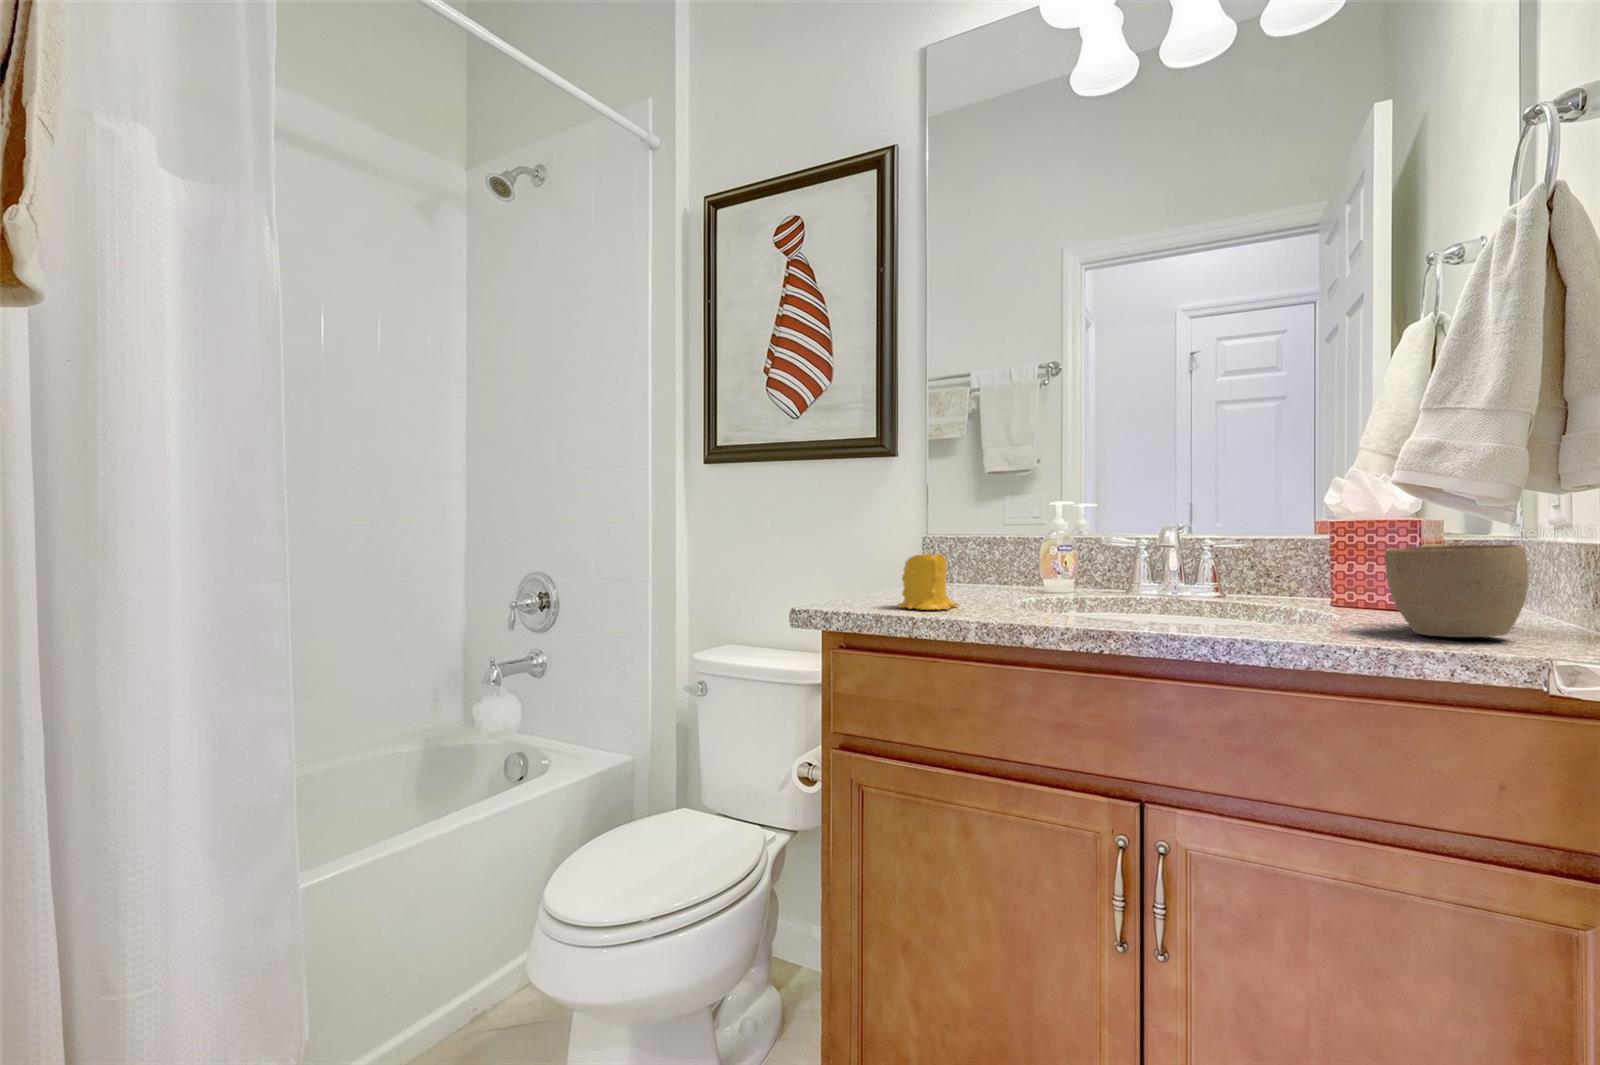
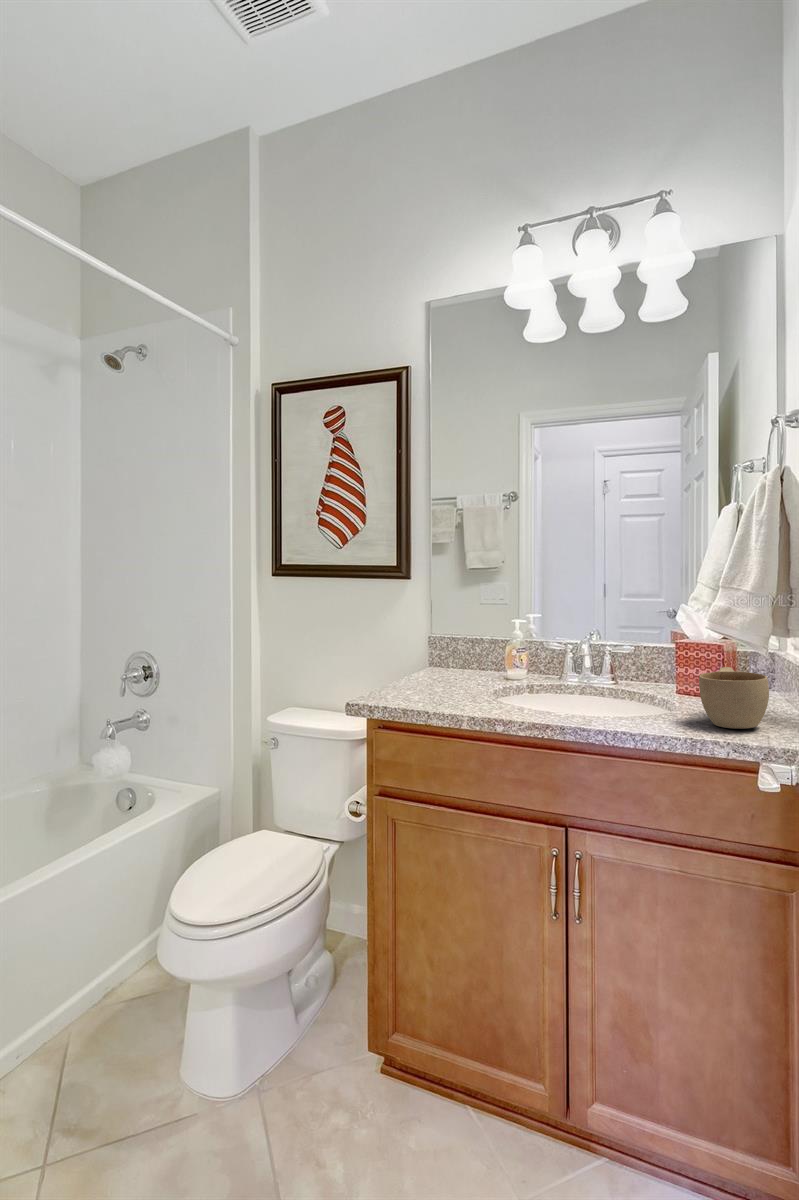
candle: present [898,553,959,610] -> none [418,665,457,705]

